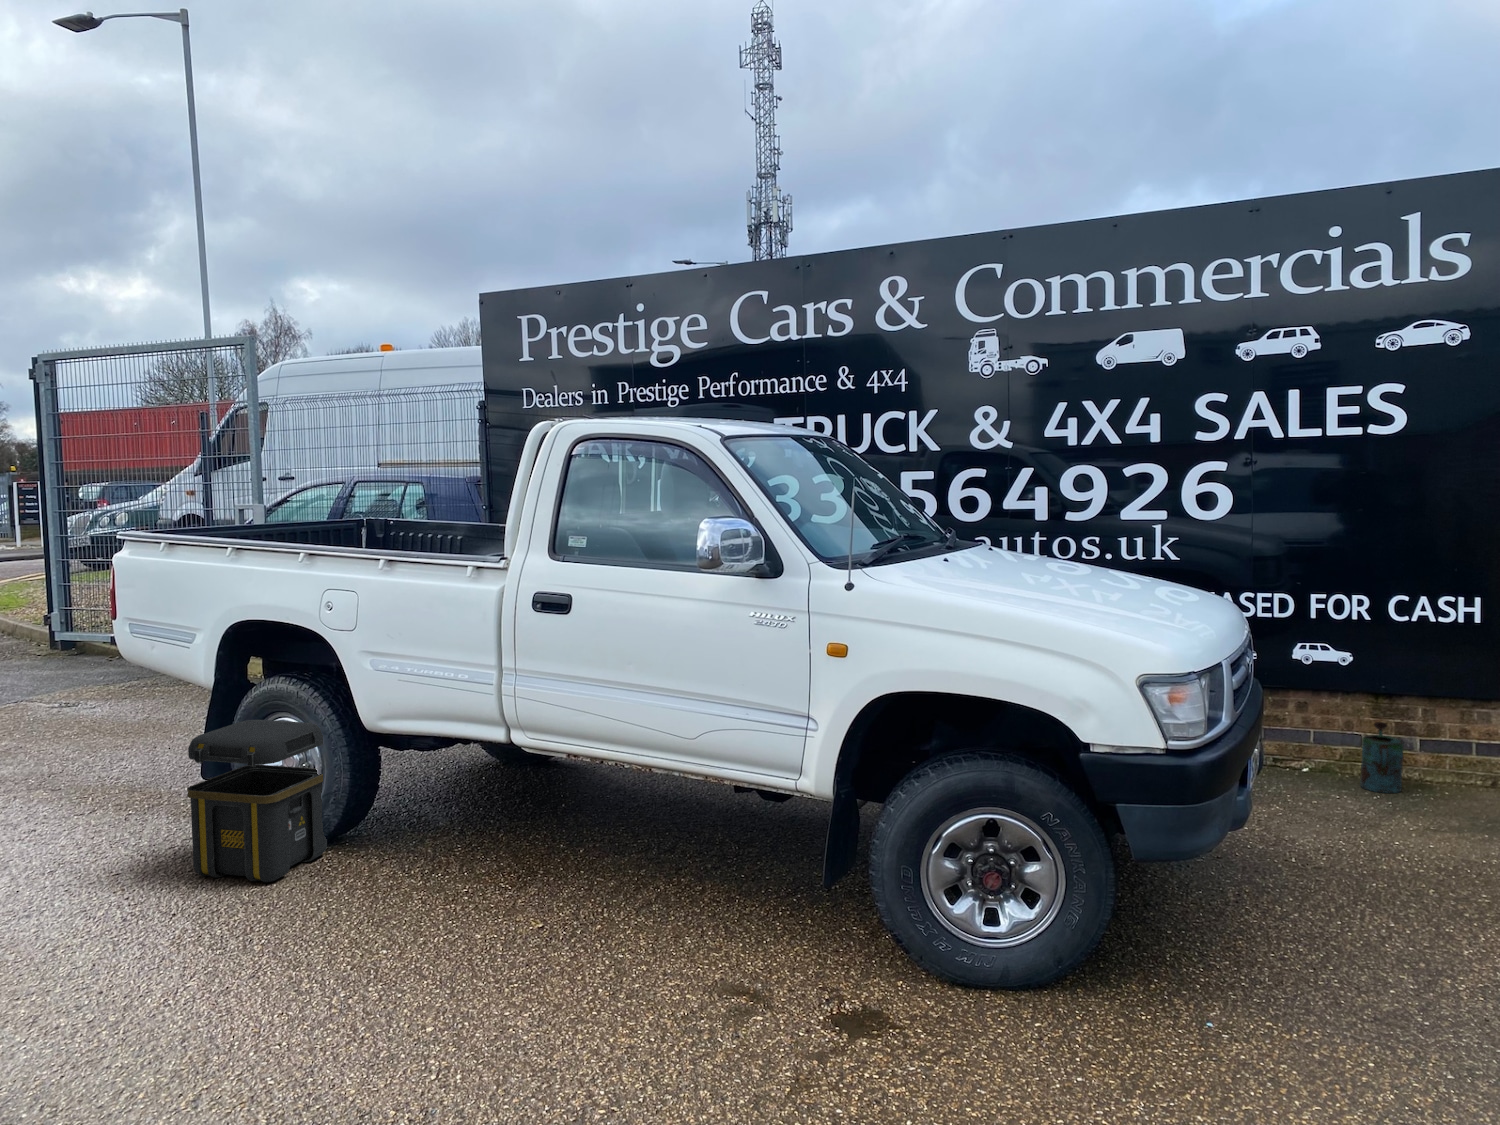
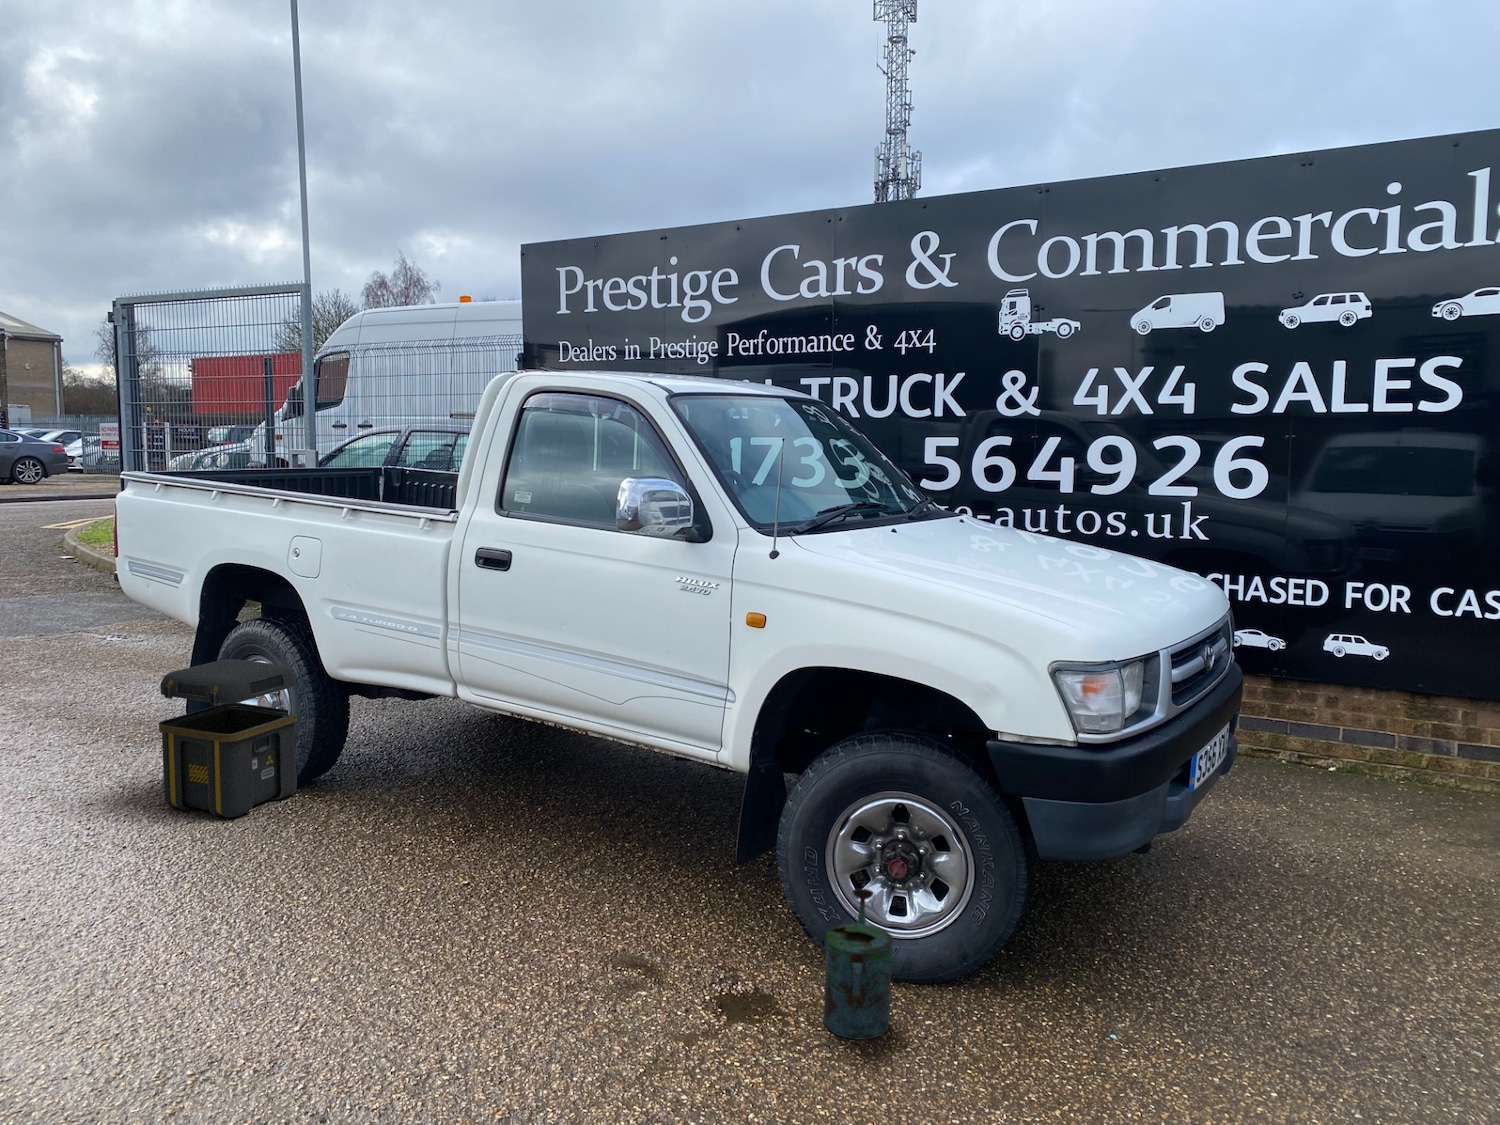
watering can: present [1360,722,1404,793] -> present [823,889,893,1040]

